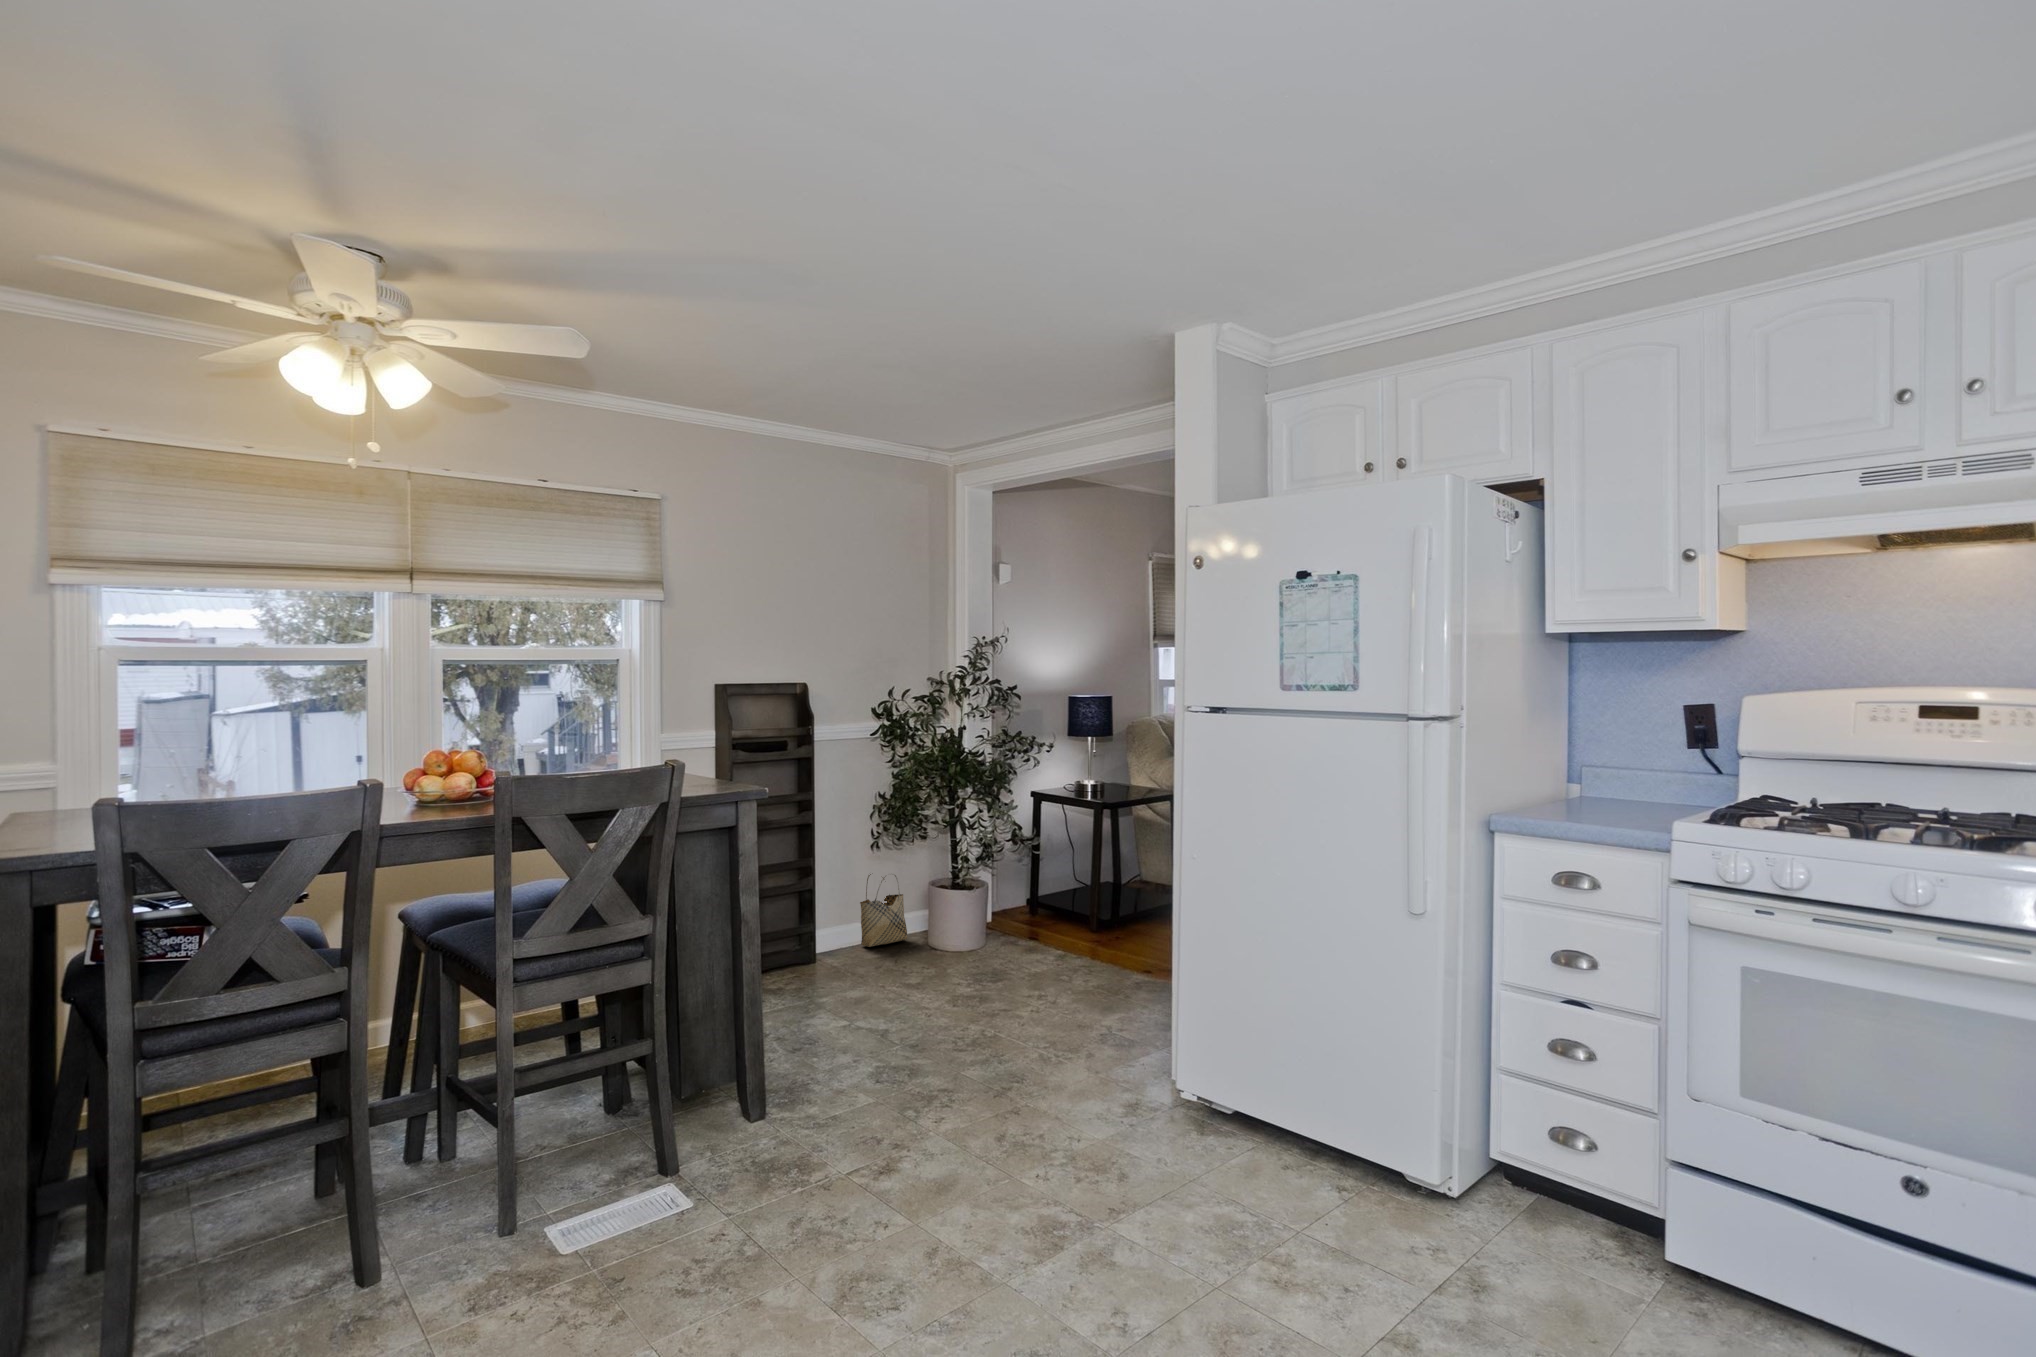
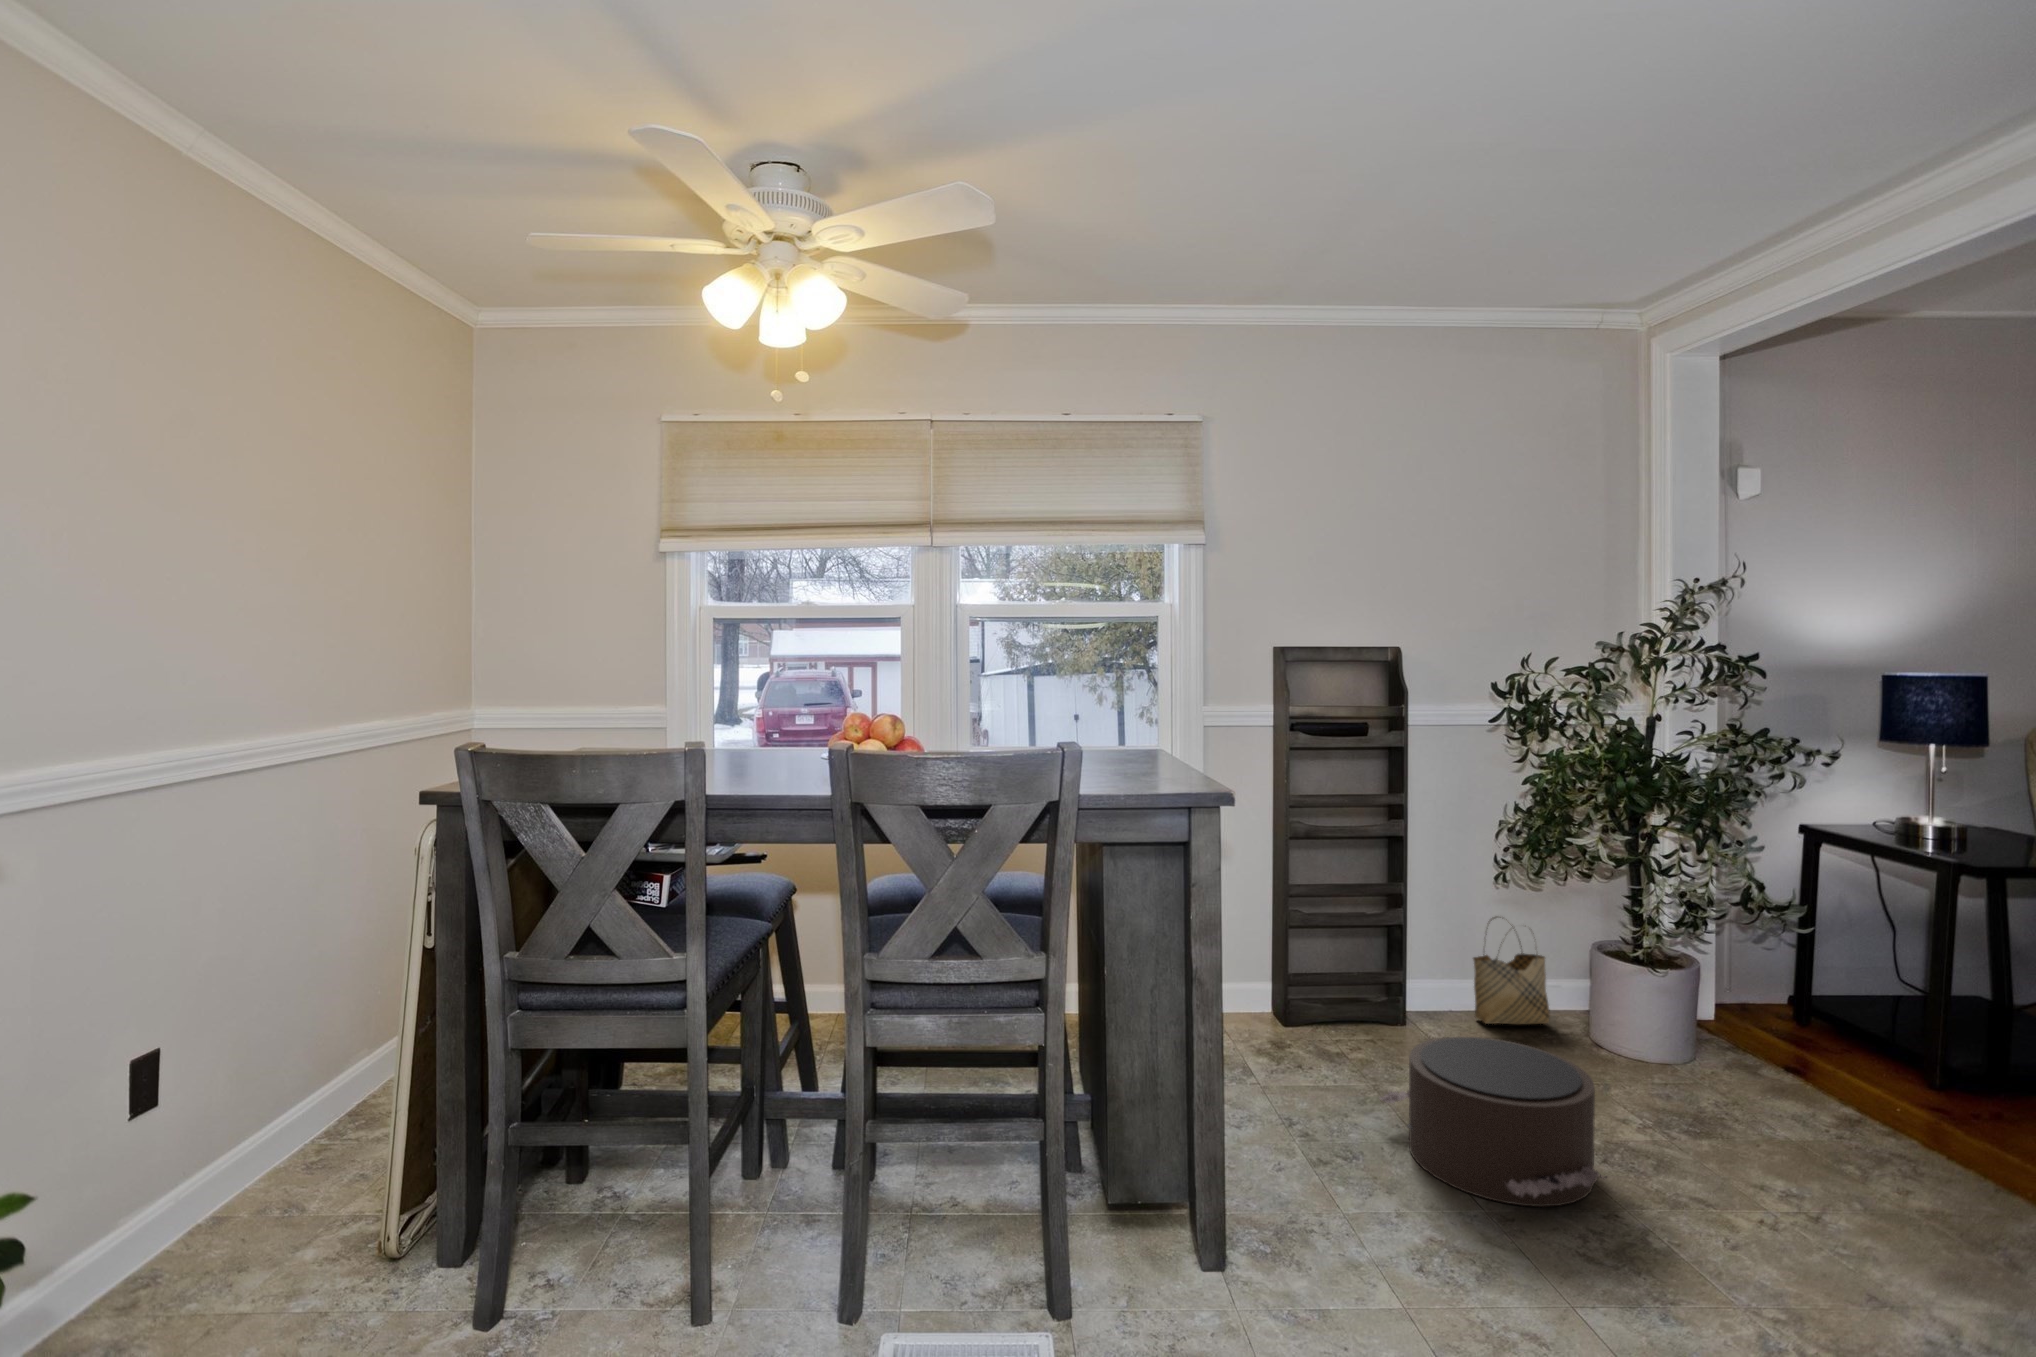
pouf: none [822,940,962,1033] -> present [1380,1037,1605,1207]

